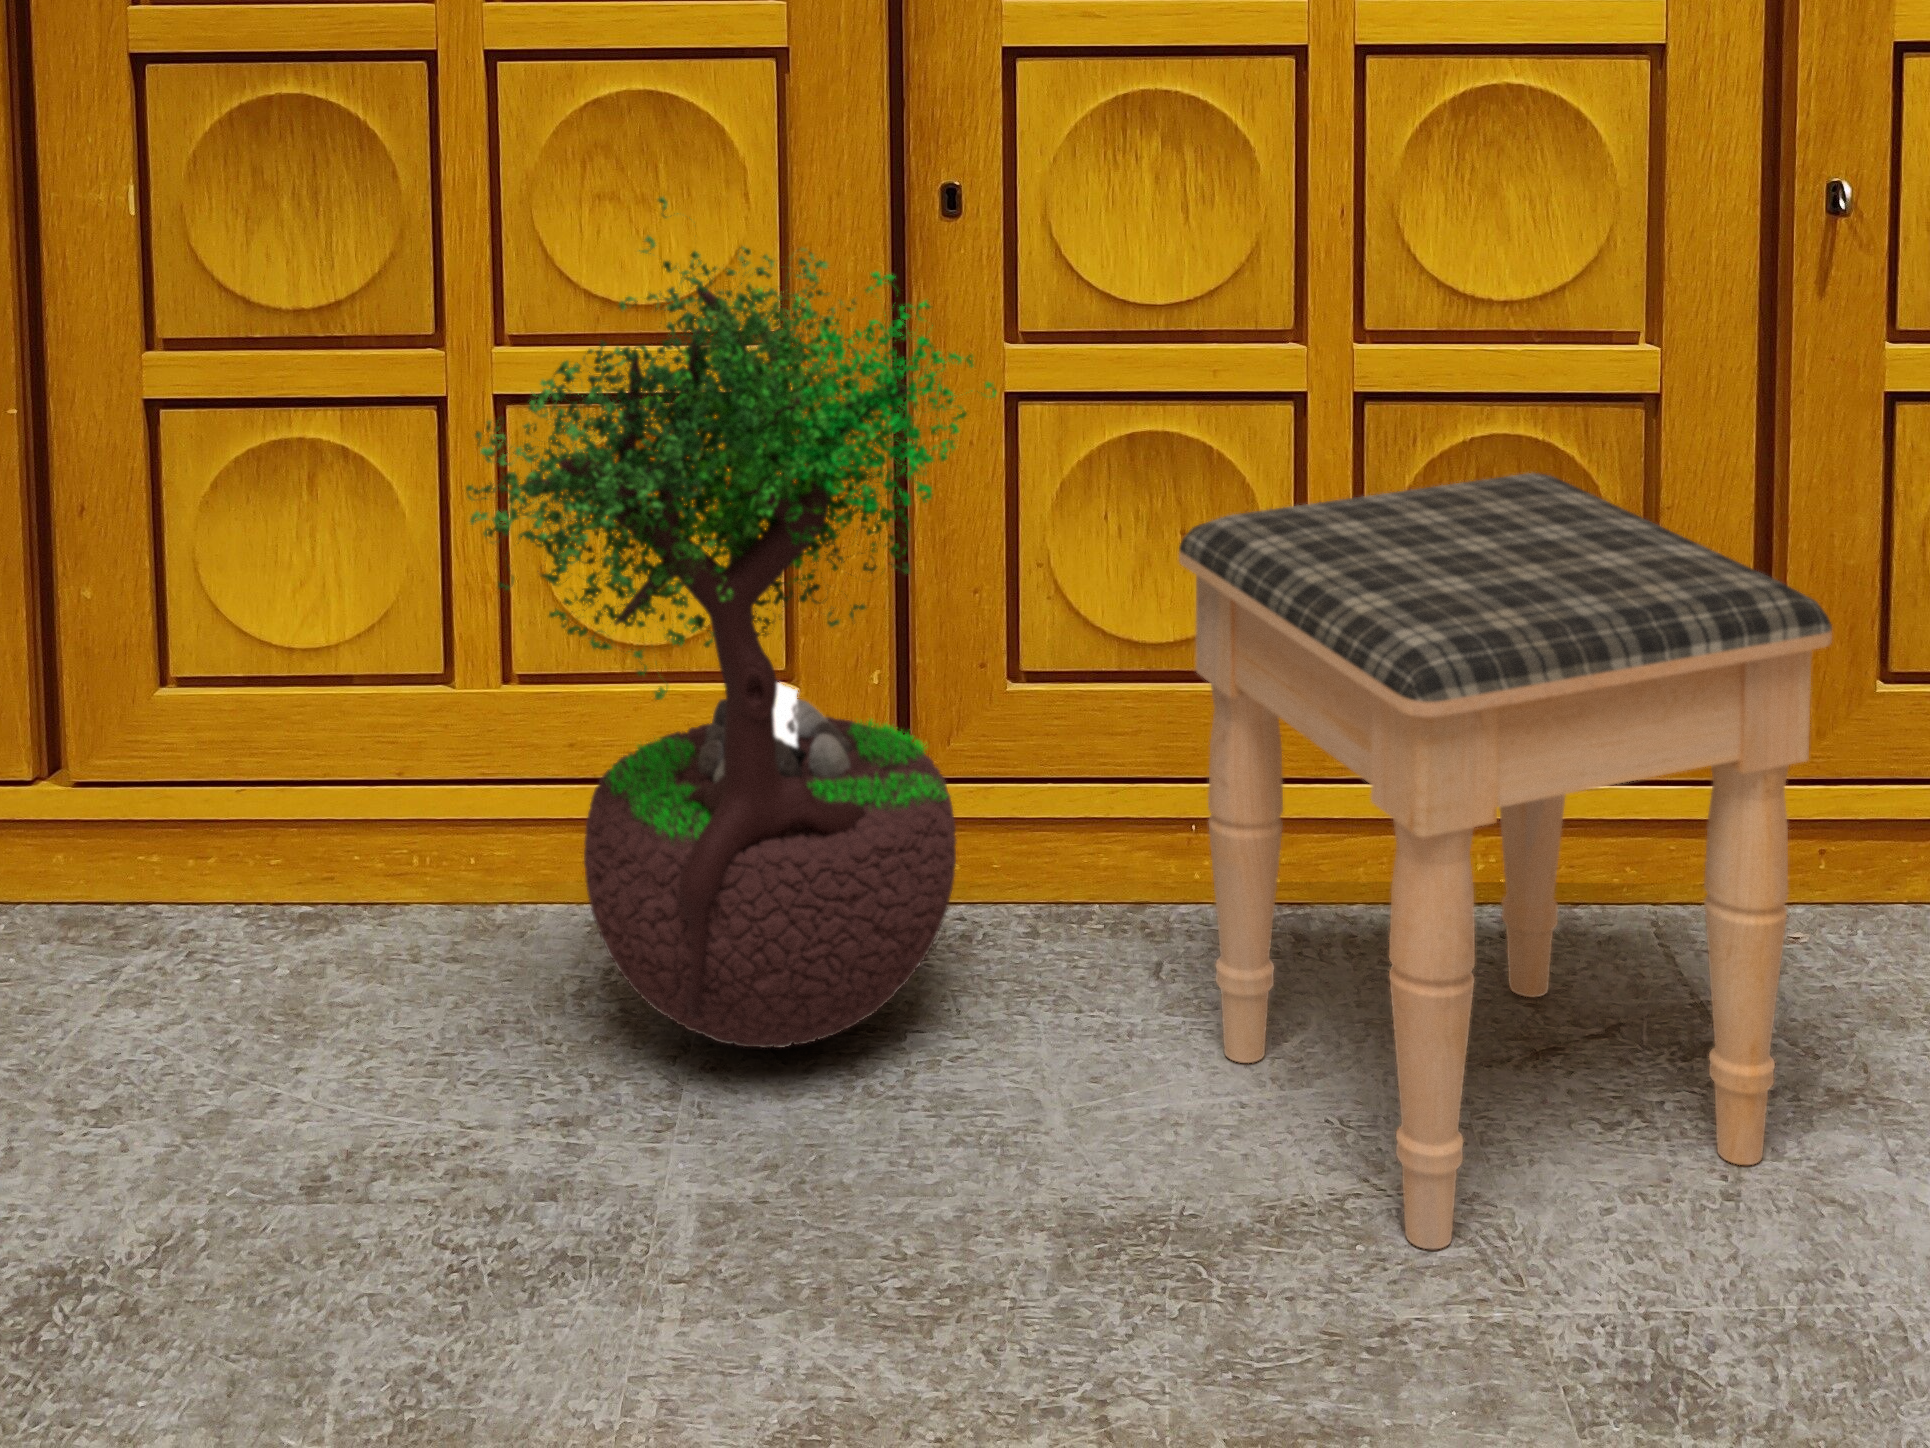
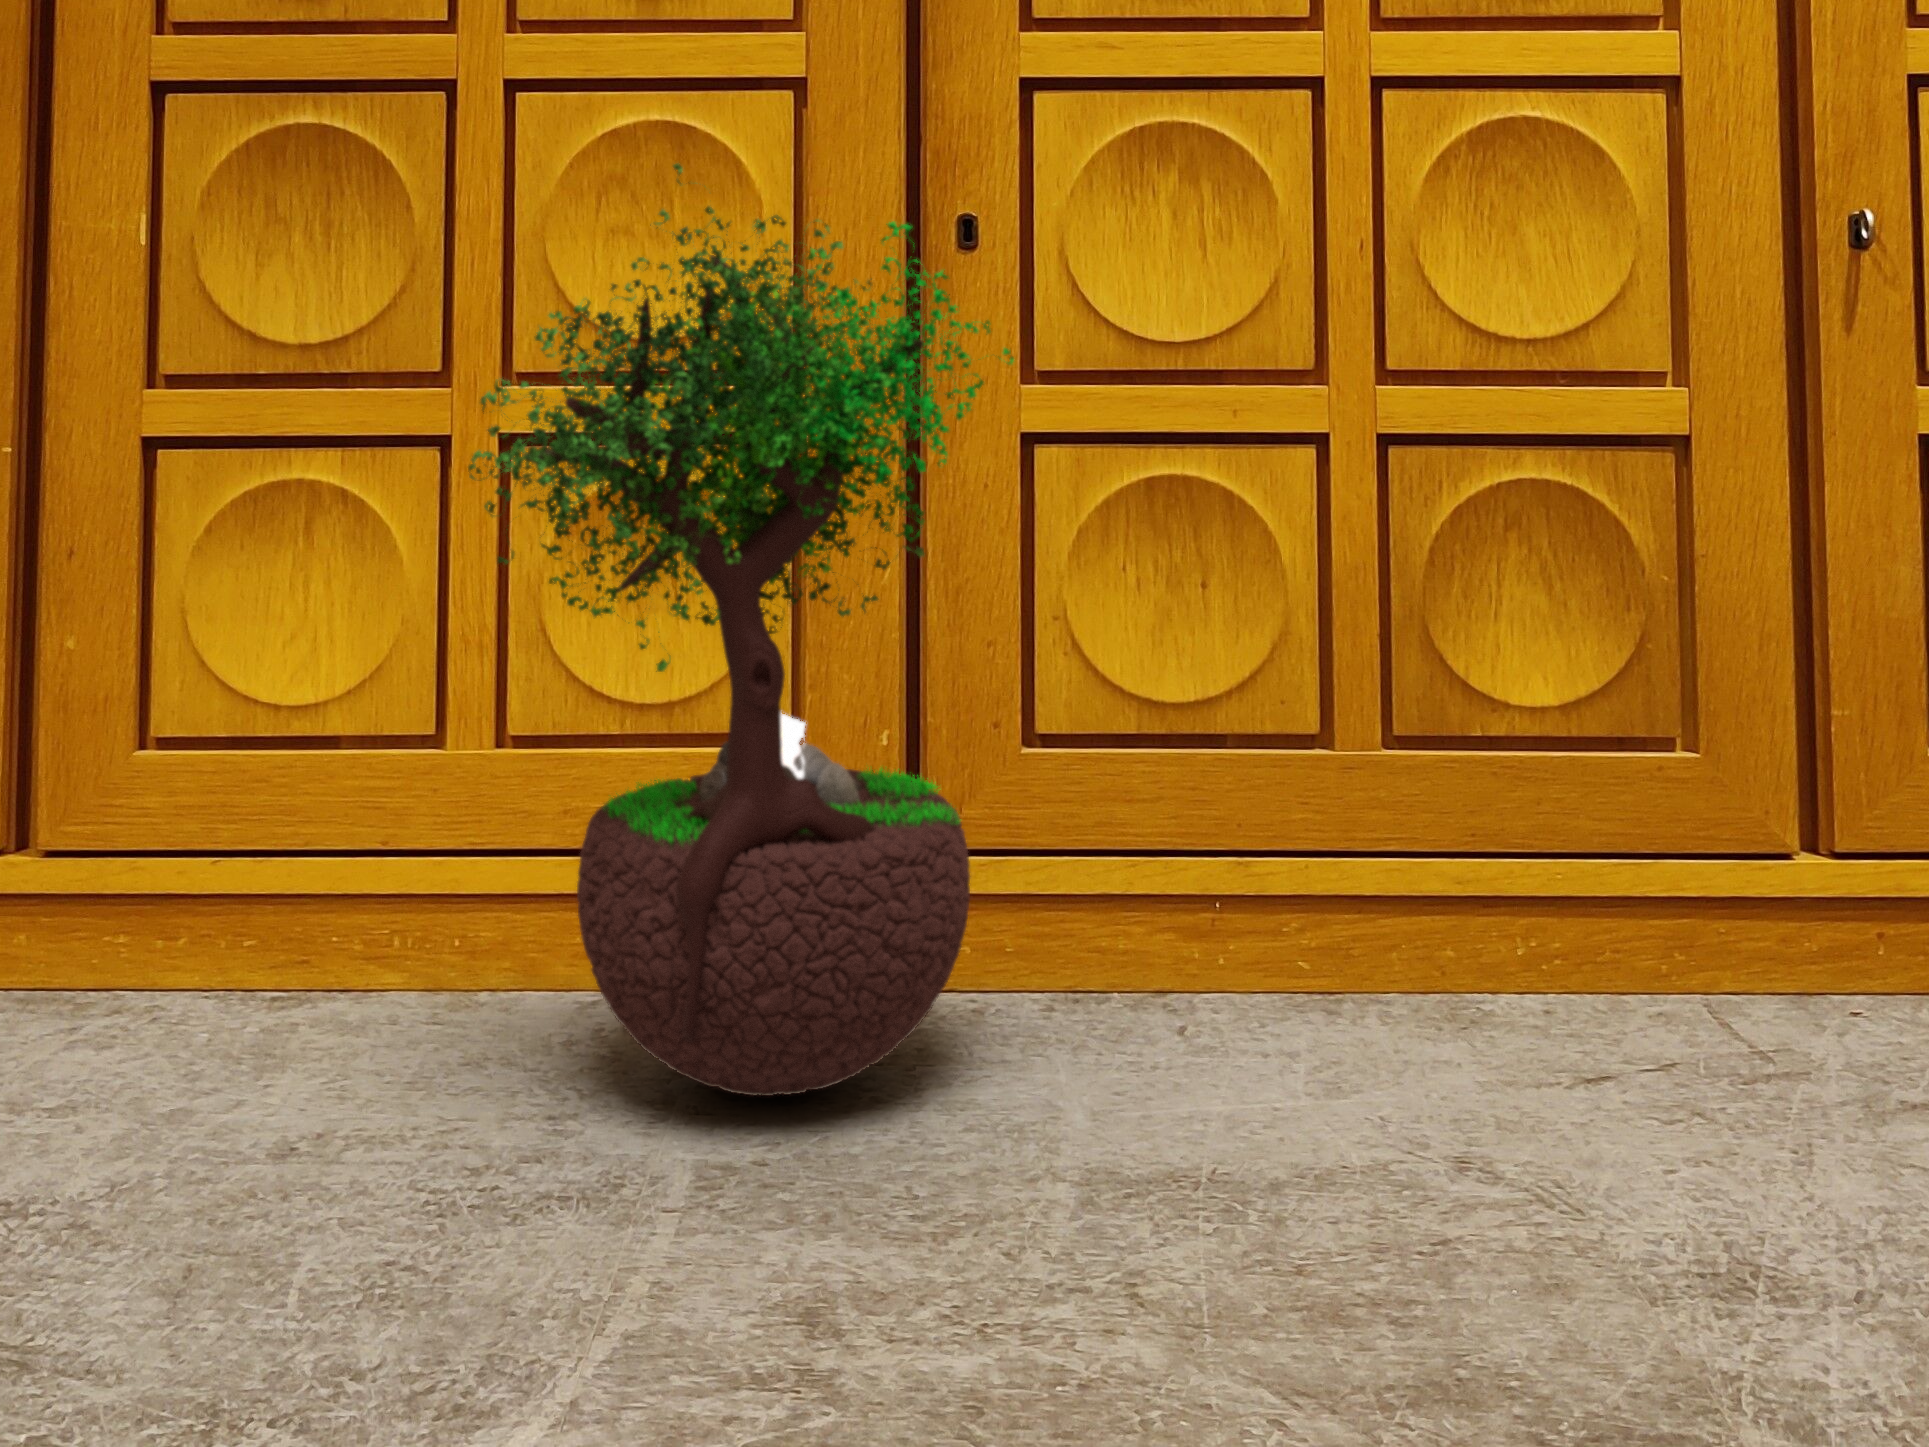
footstool: present [1179,473,1832,1249] -> none [1202,496,1882,1259]

